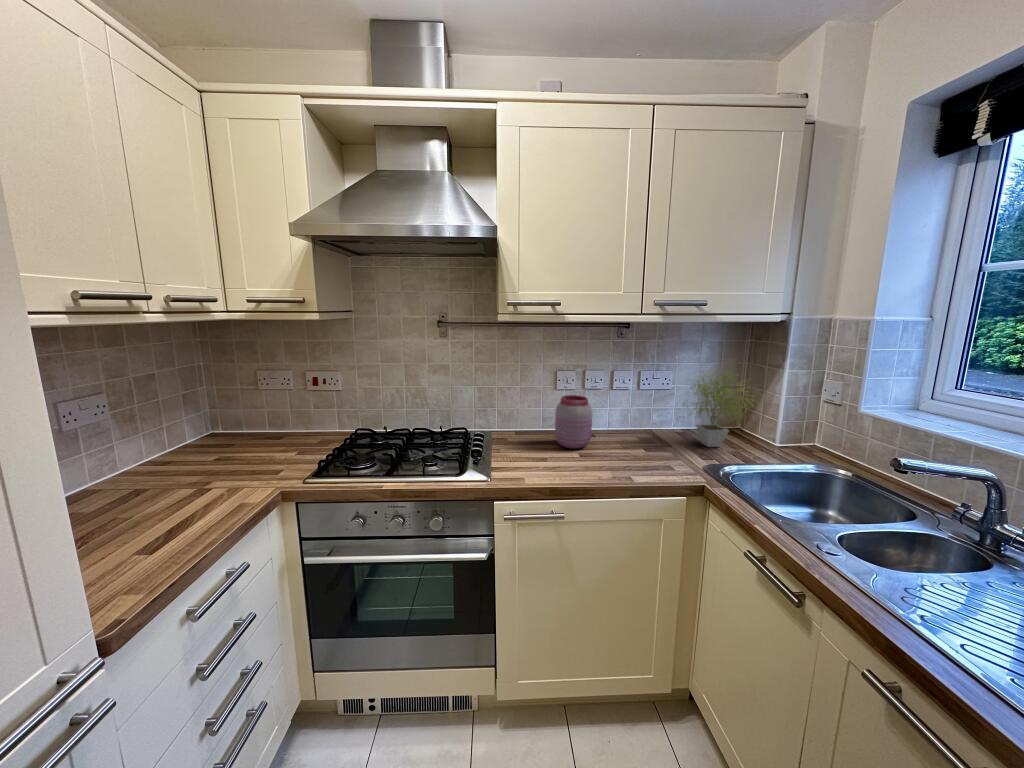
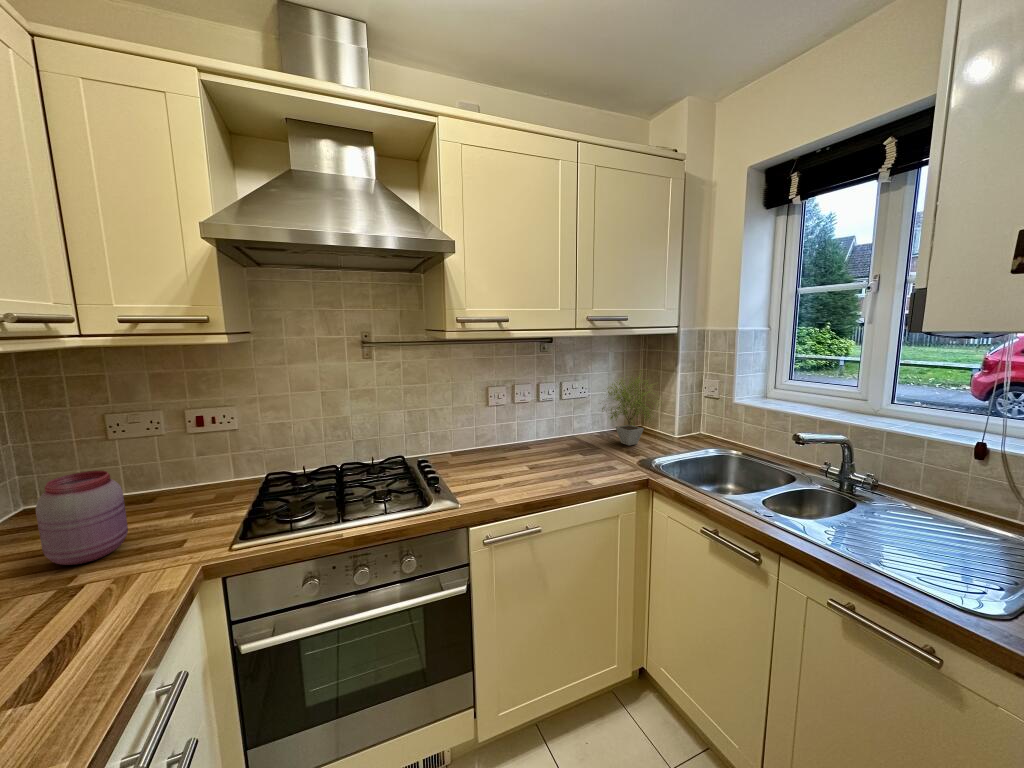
jar: present [555,395,592,449] -> present [36,471,128,565]

